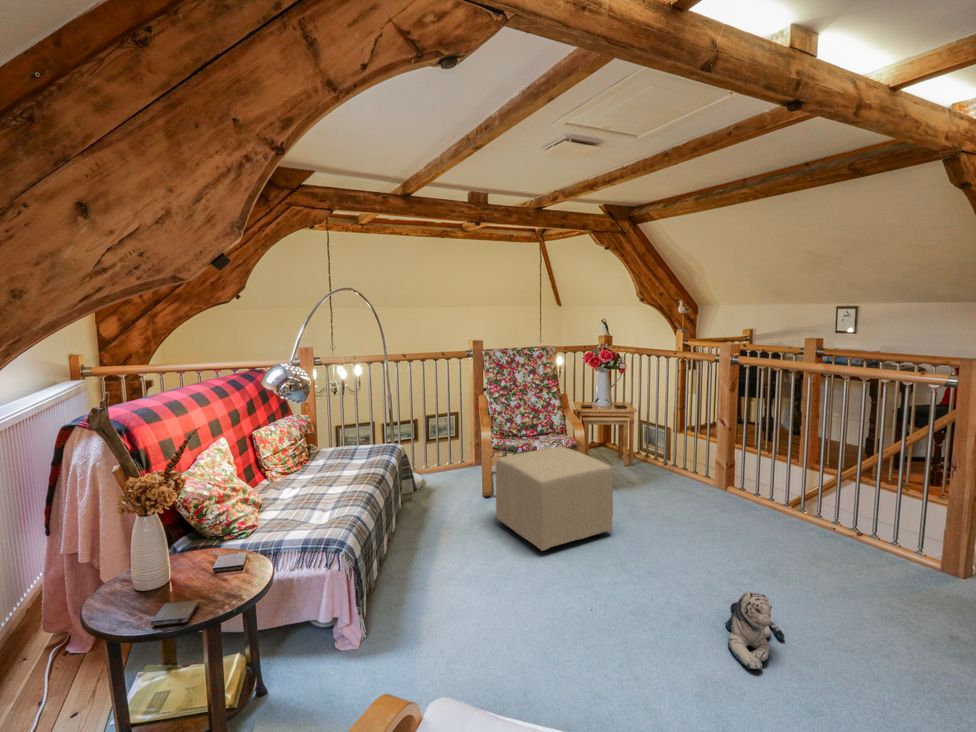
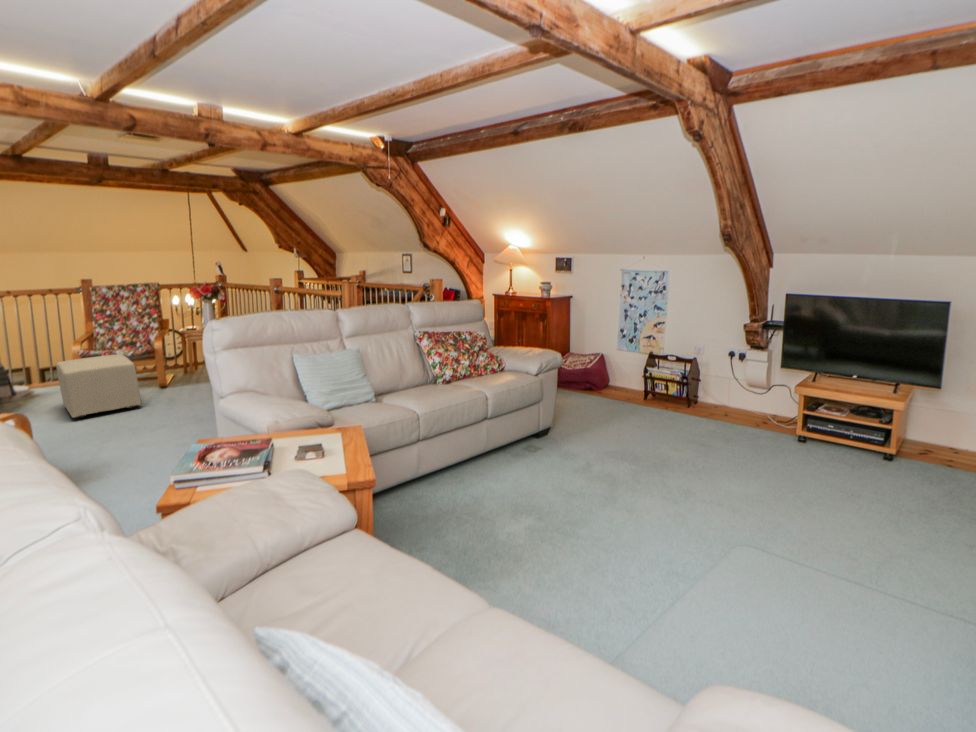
plush toy: present [725,592,784,669] -> none [125,419,174,456]

